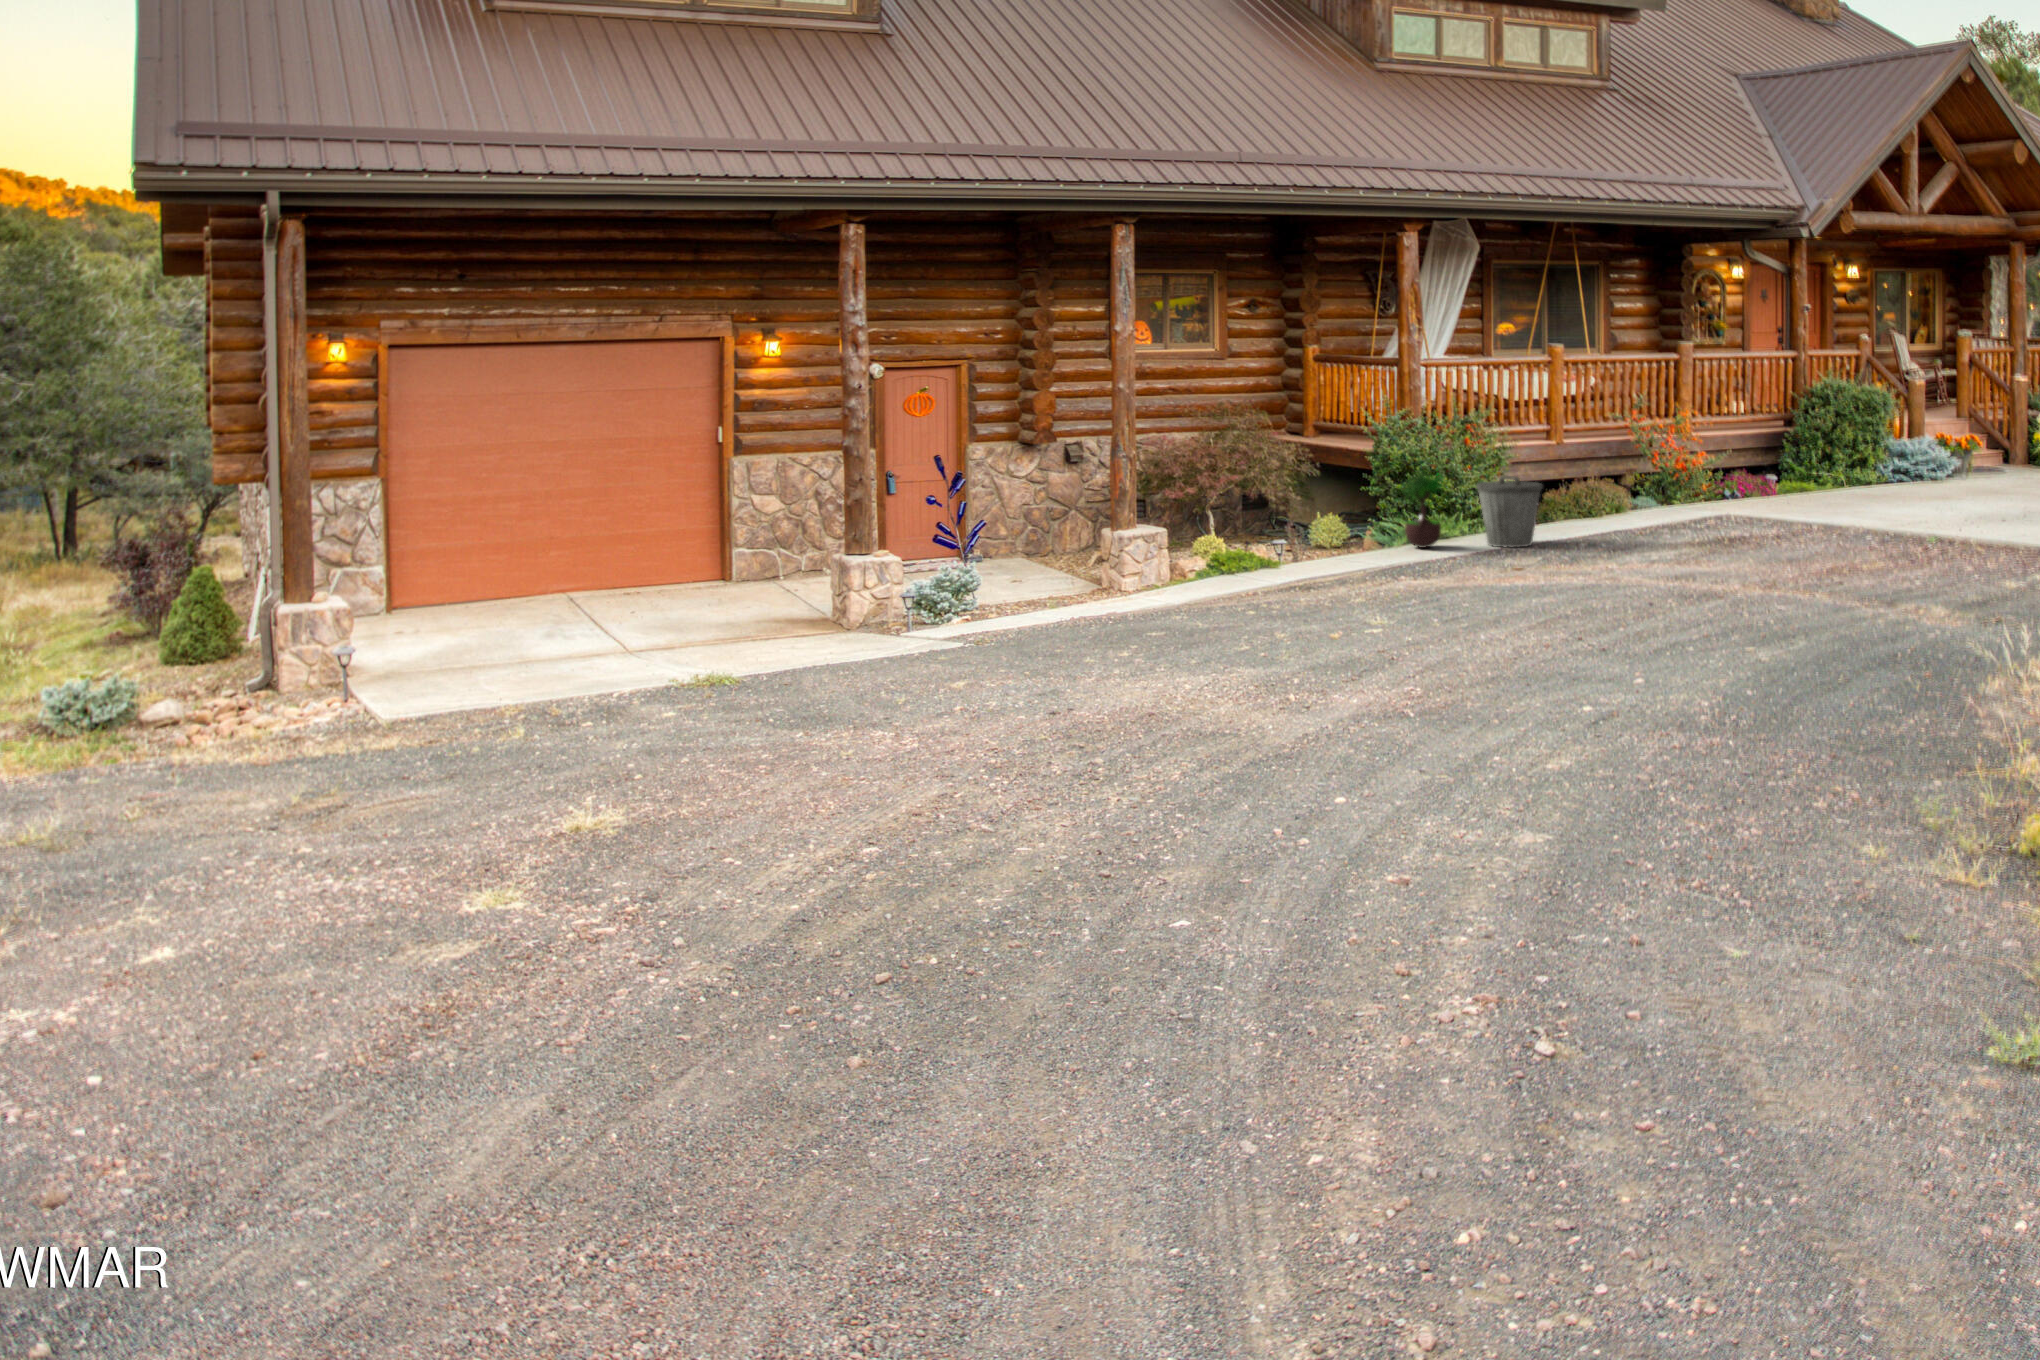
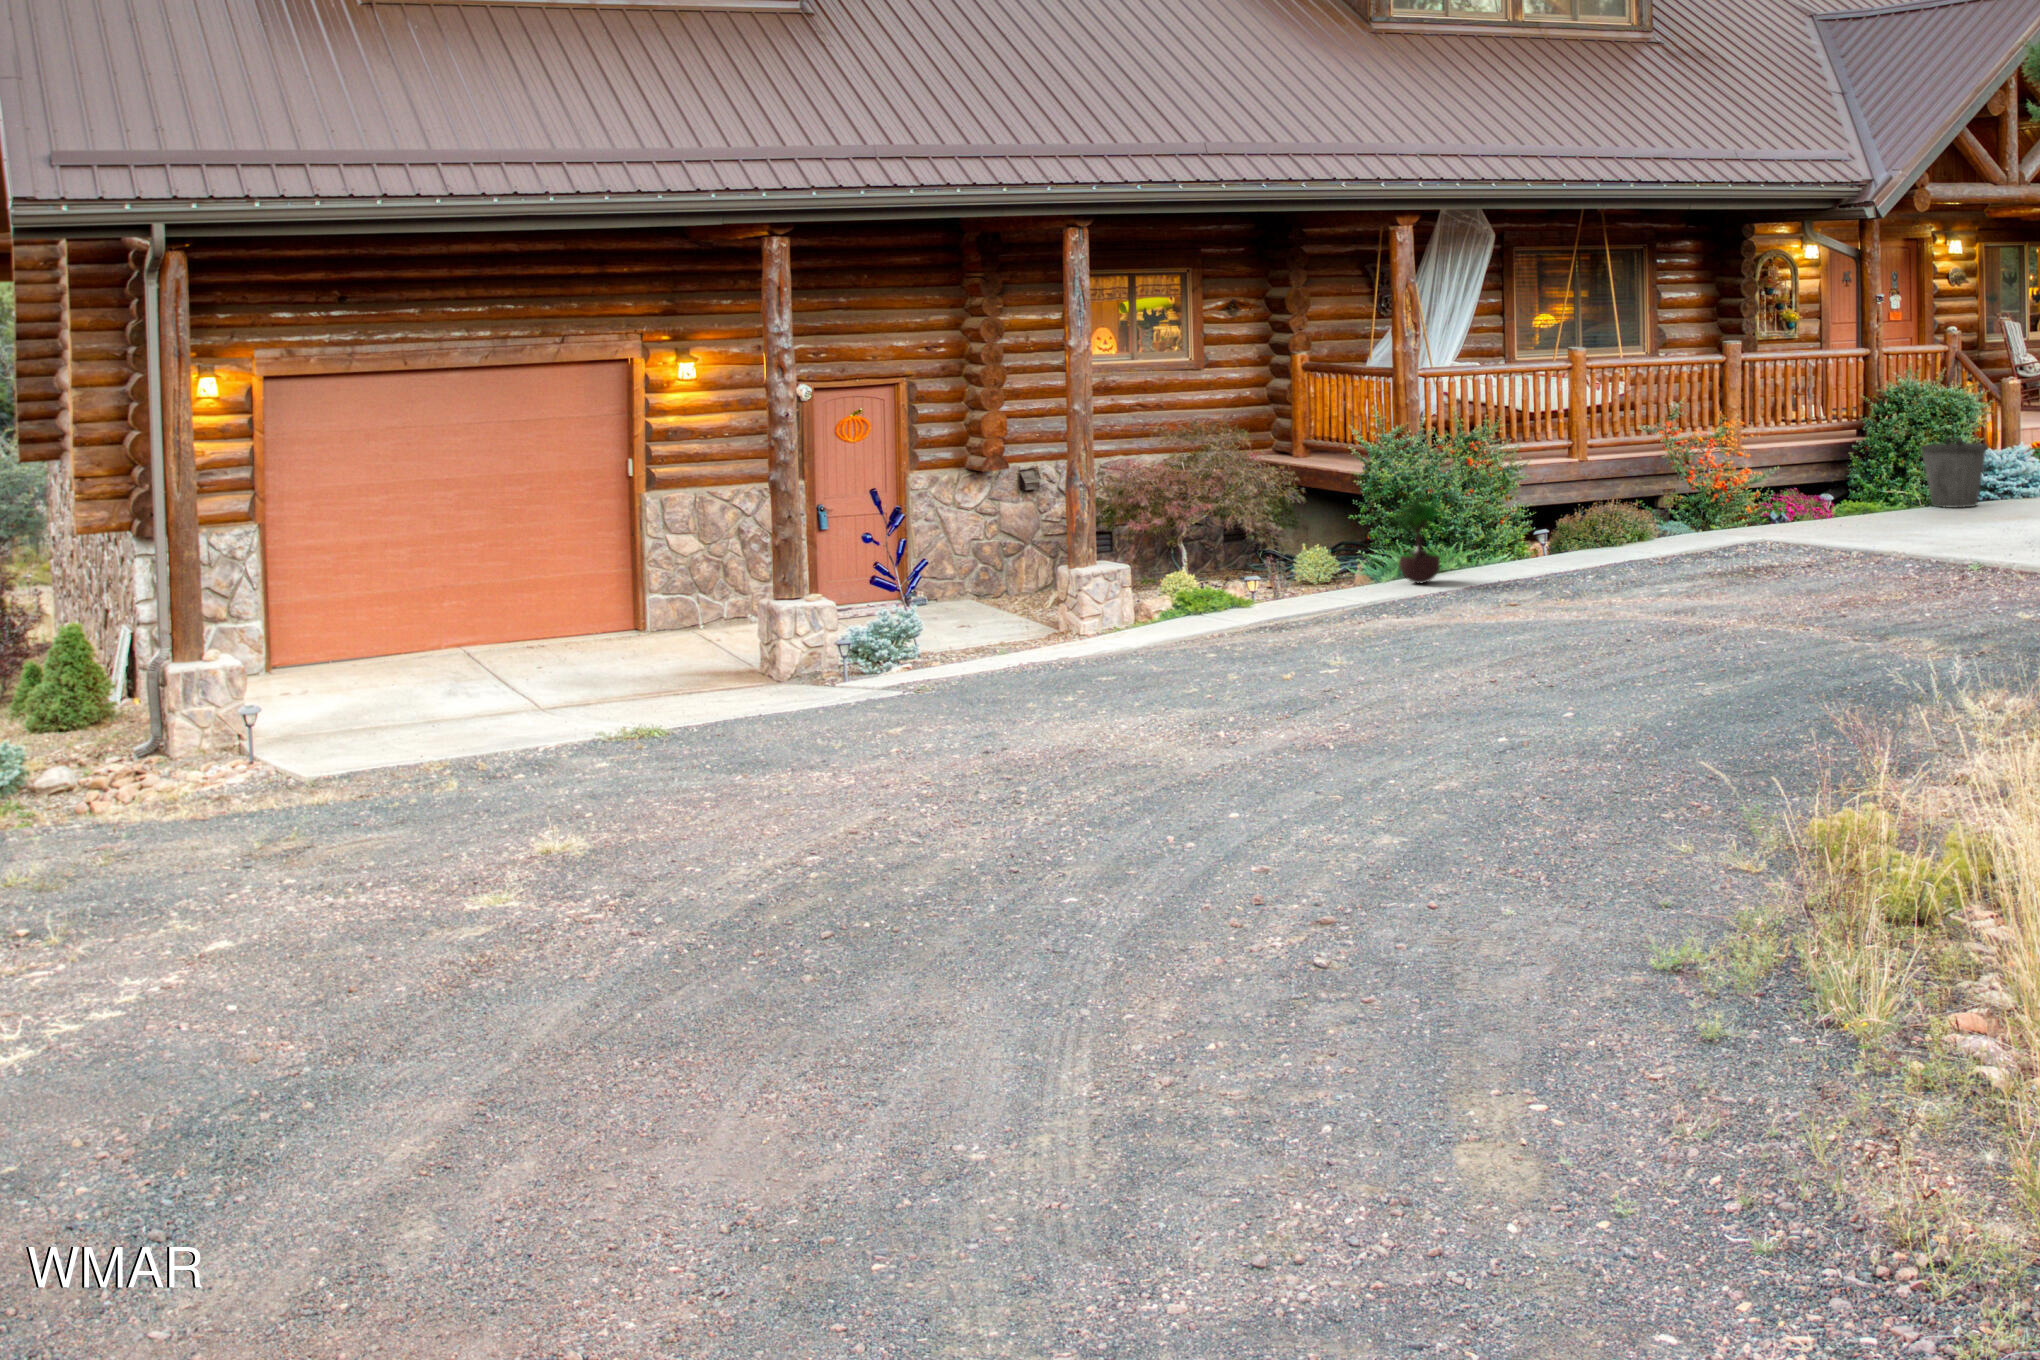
trash can: present [1476,476,1542,548] -> present [1920,436,1988,508]

